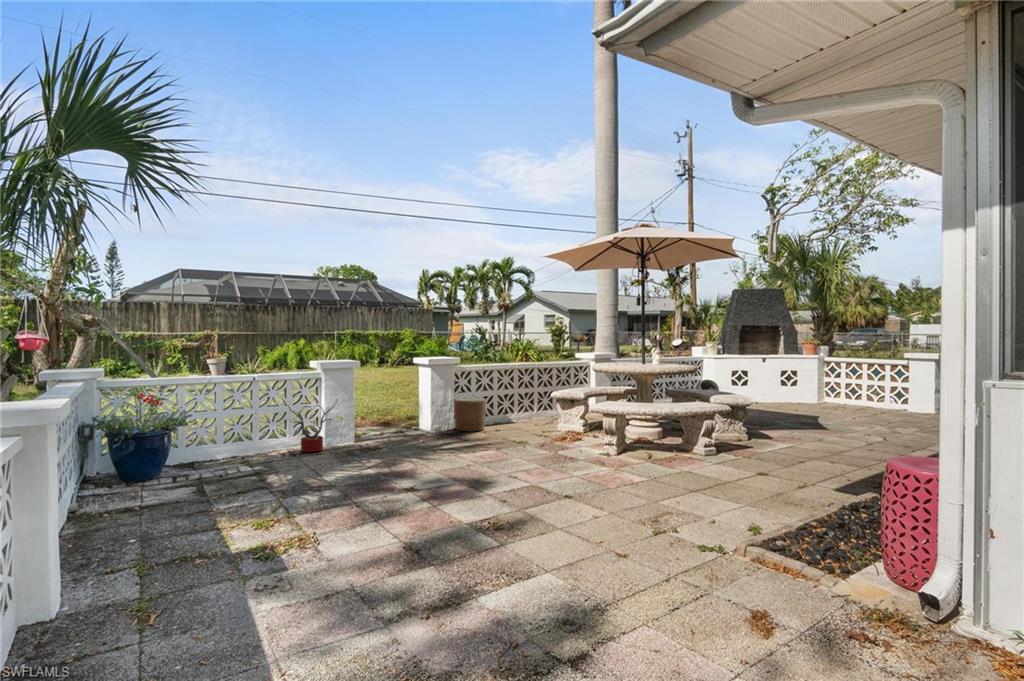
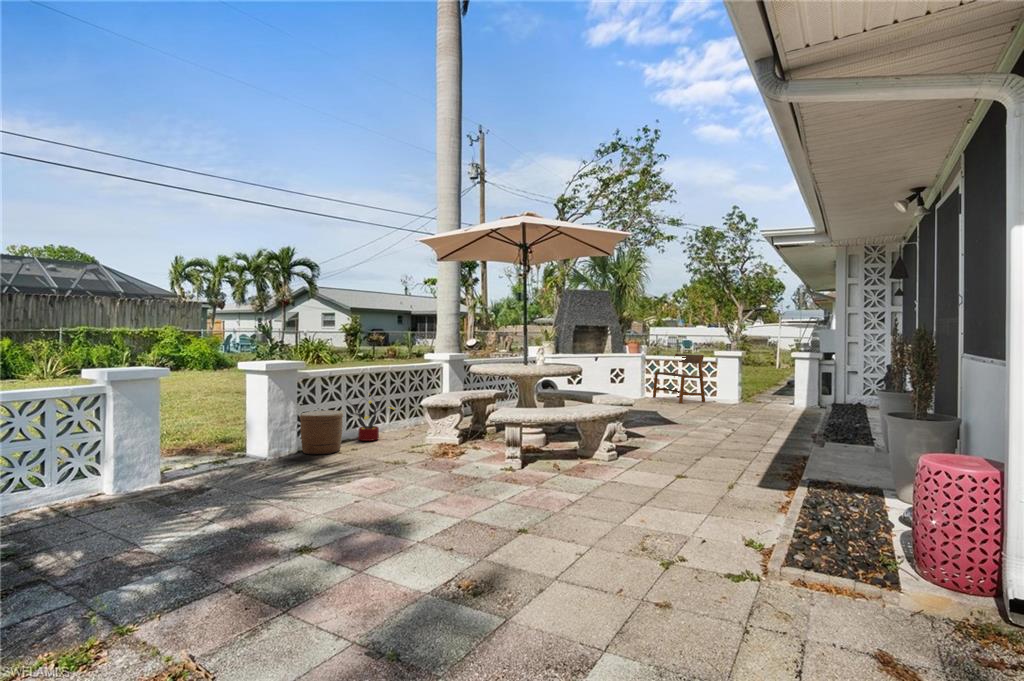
bench: none [830,355,893,410] -> present [653,354,705,403]
decorative plant: present [290,405,343,452] -> present [349,398,394,441]

